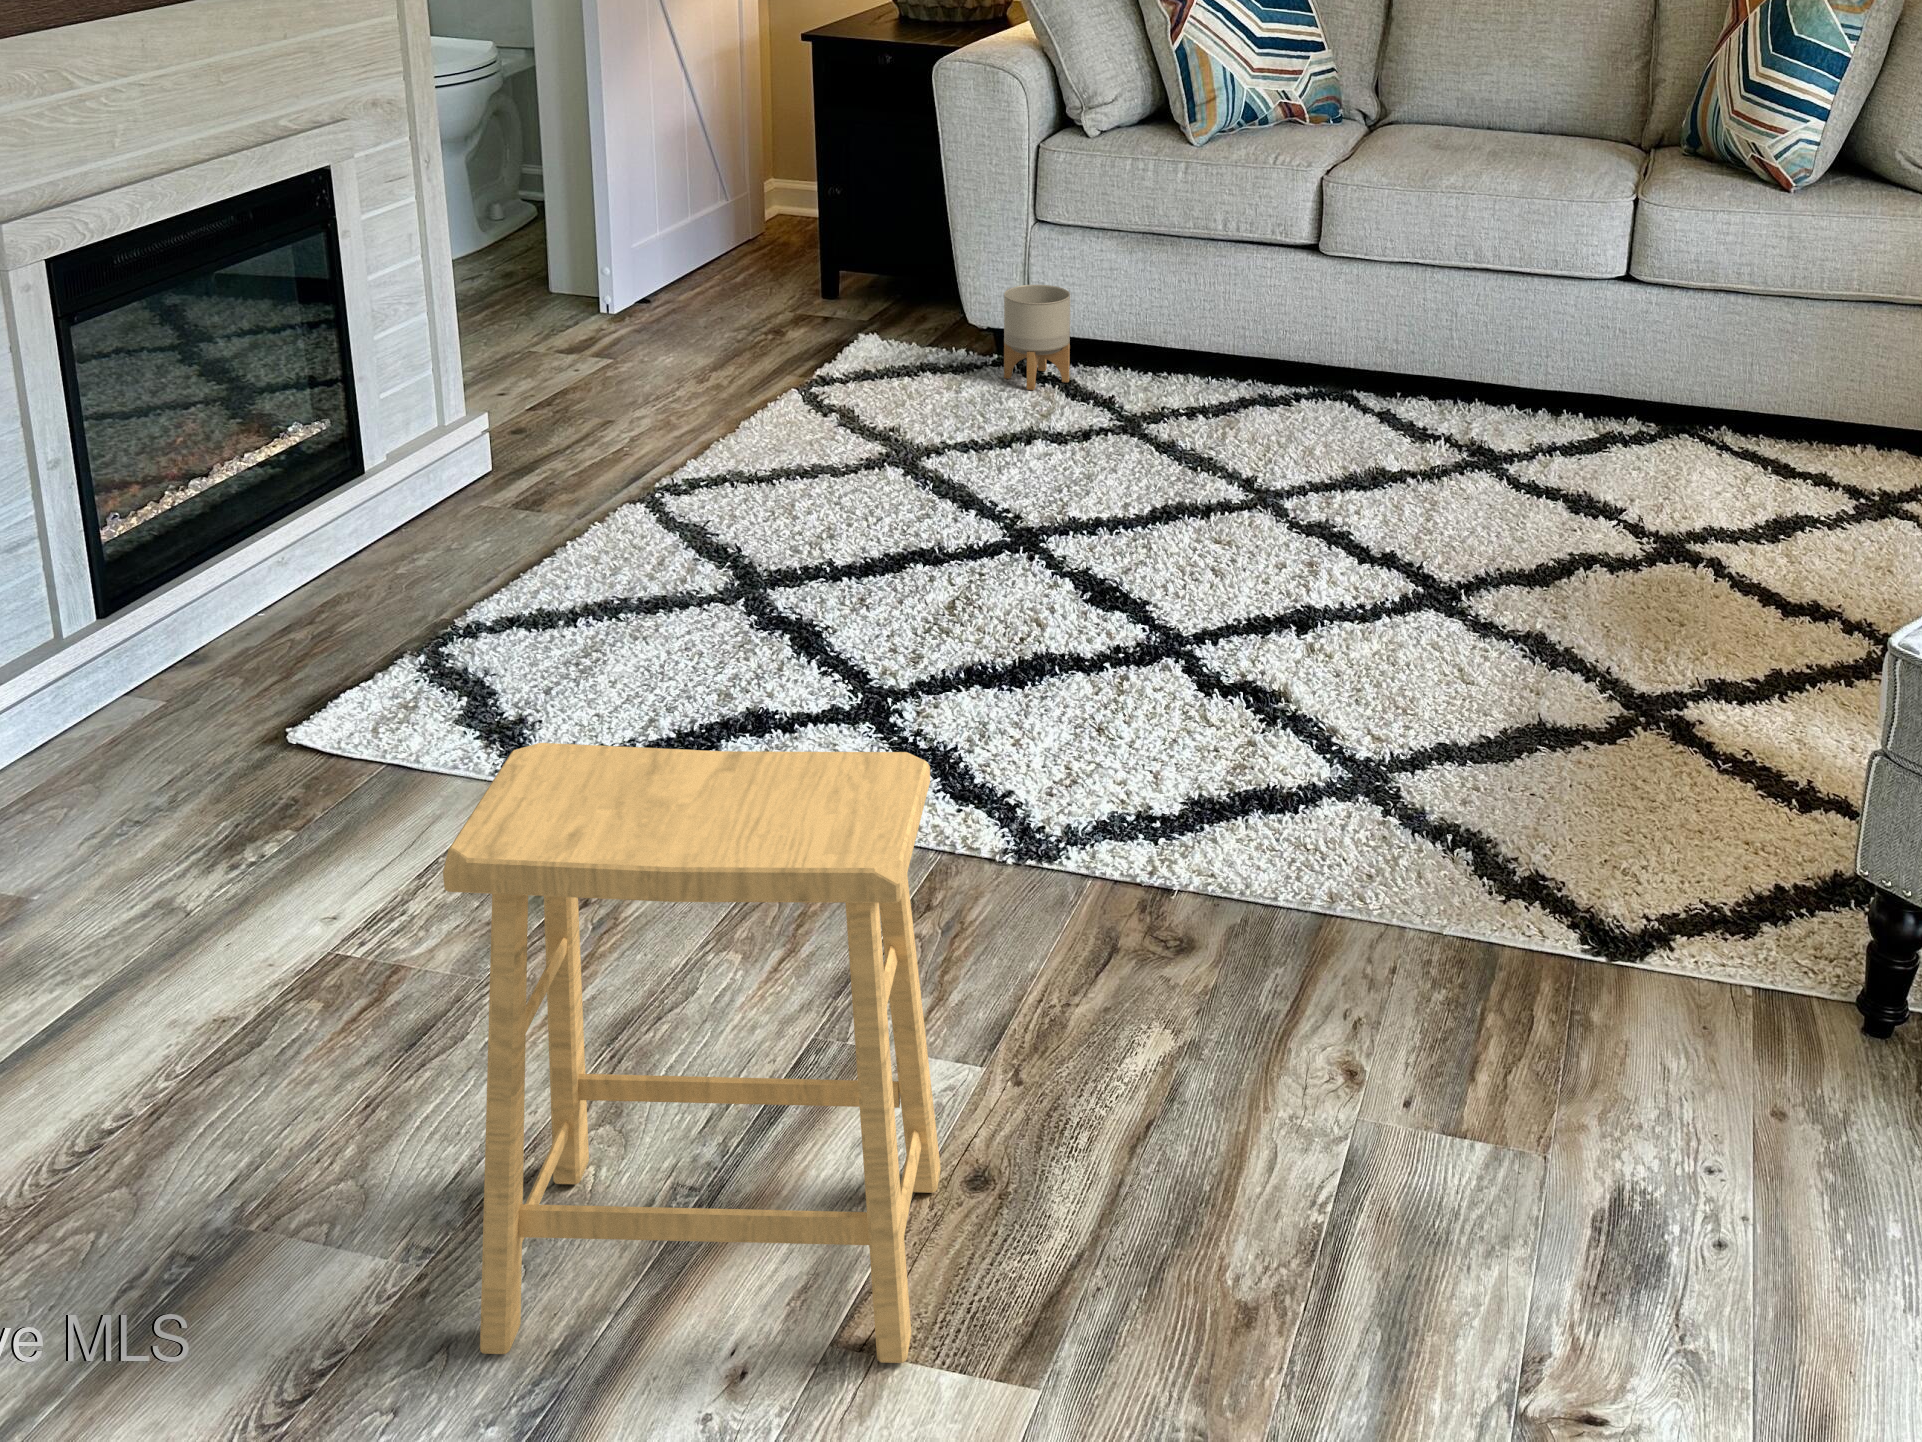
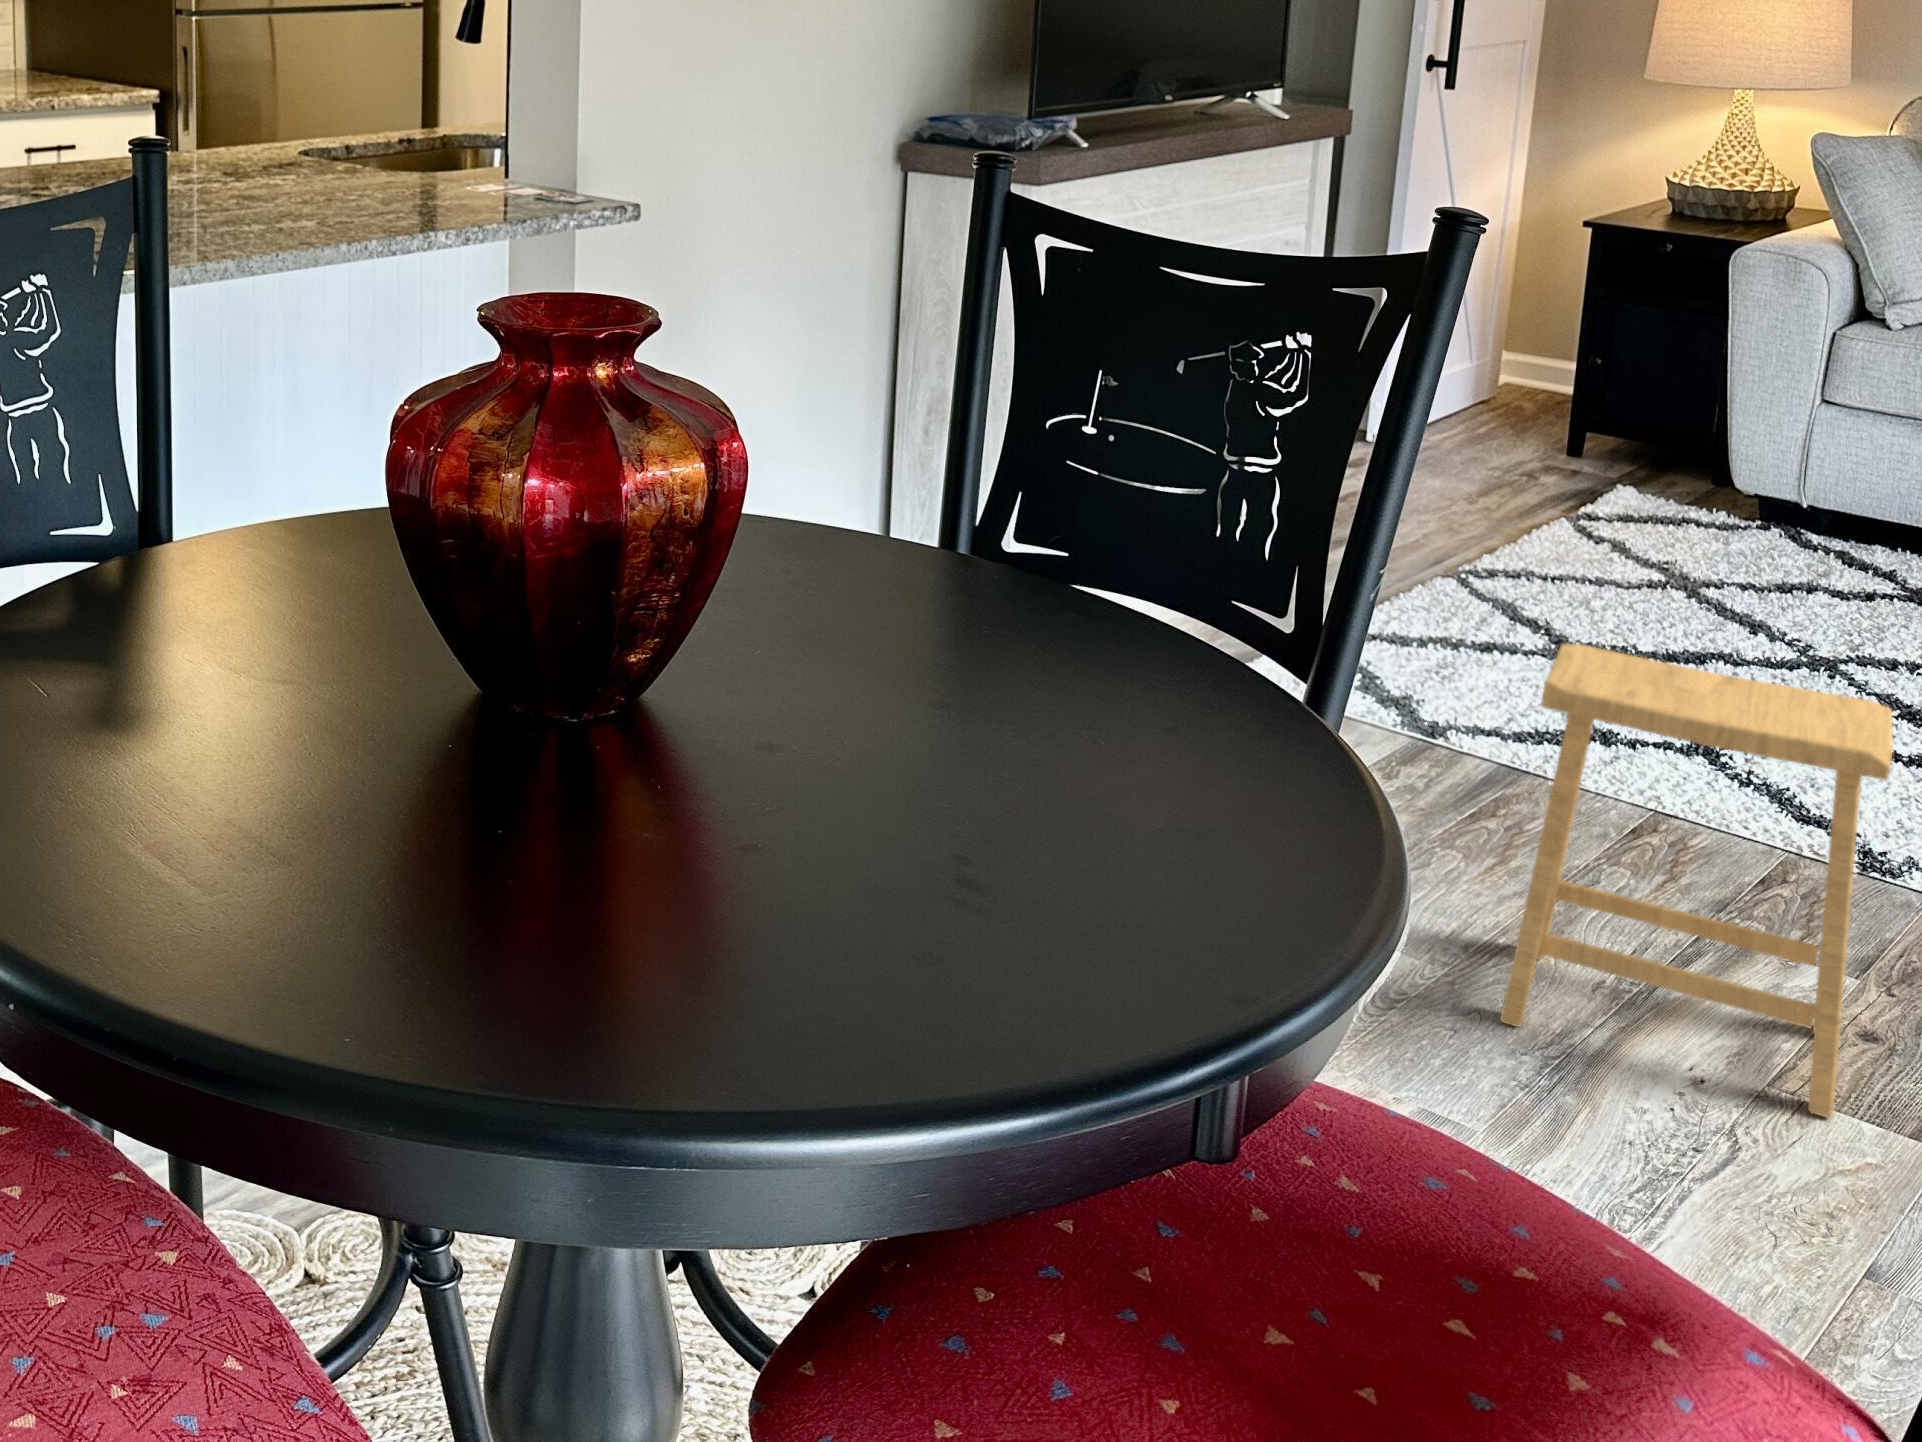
planter: present [1004,285,1070,390] -> none [1773,458,1858,552]

